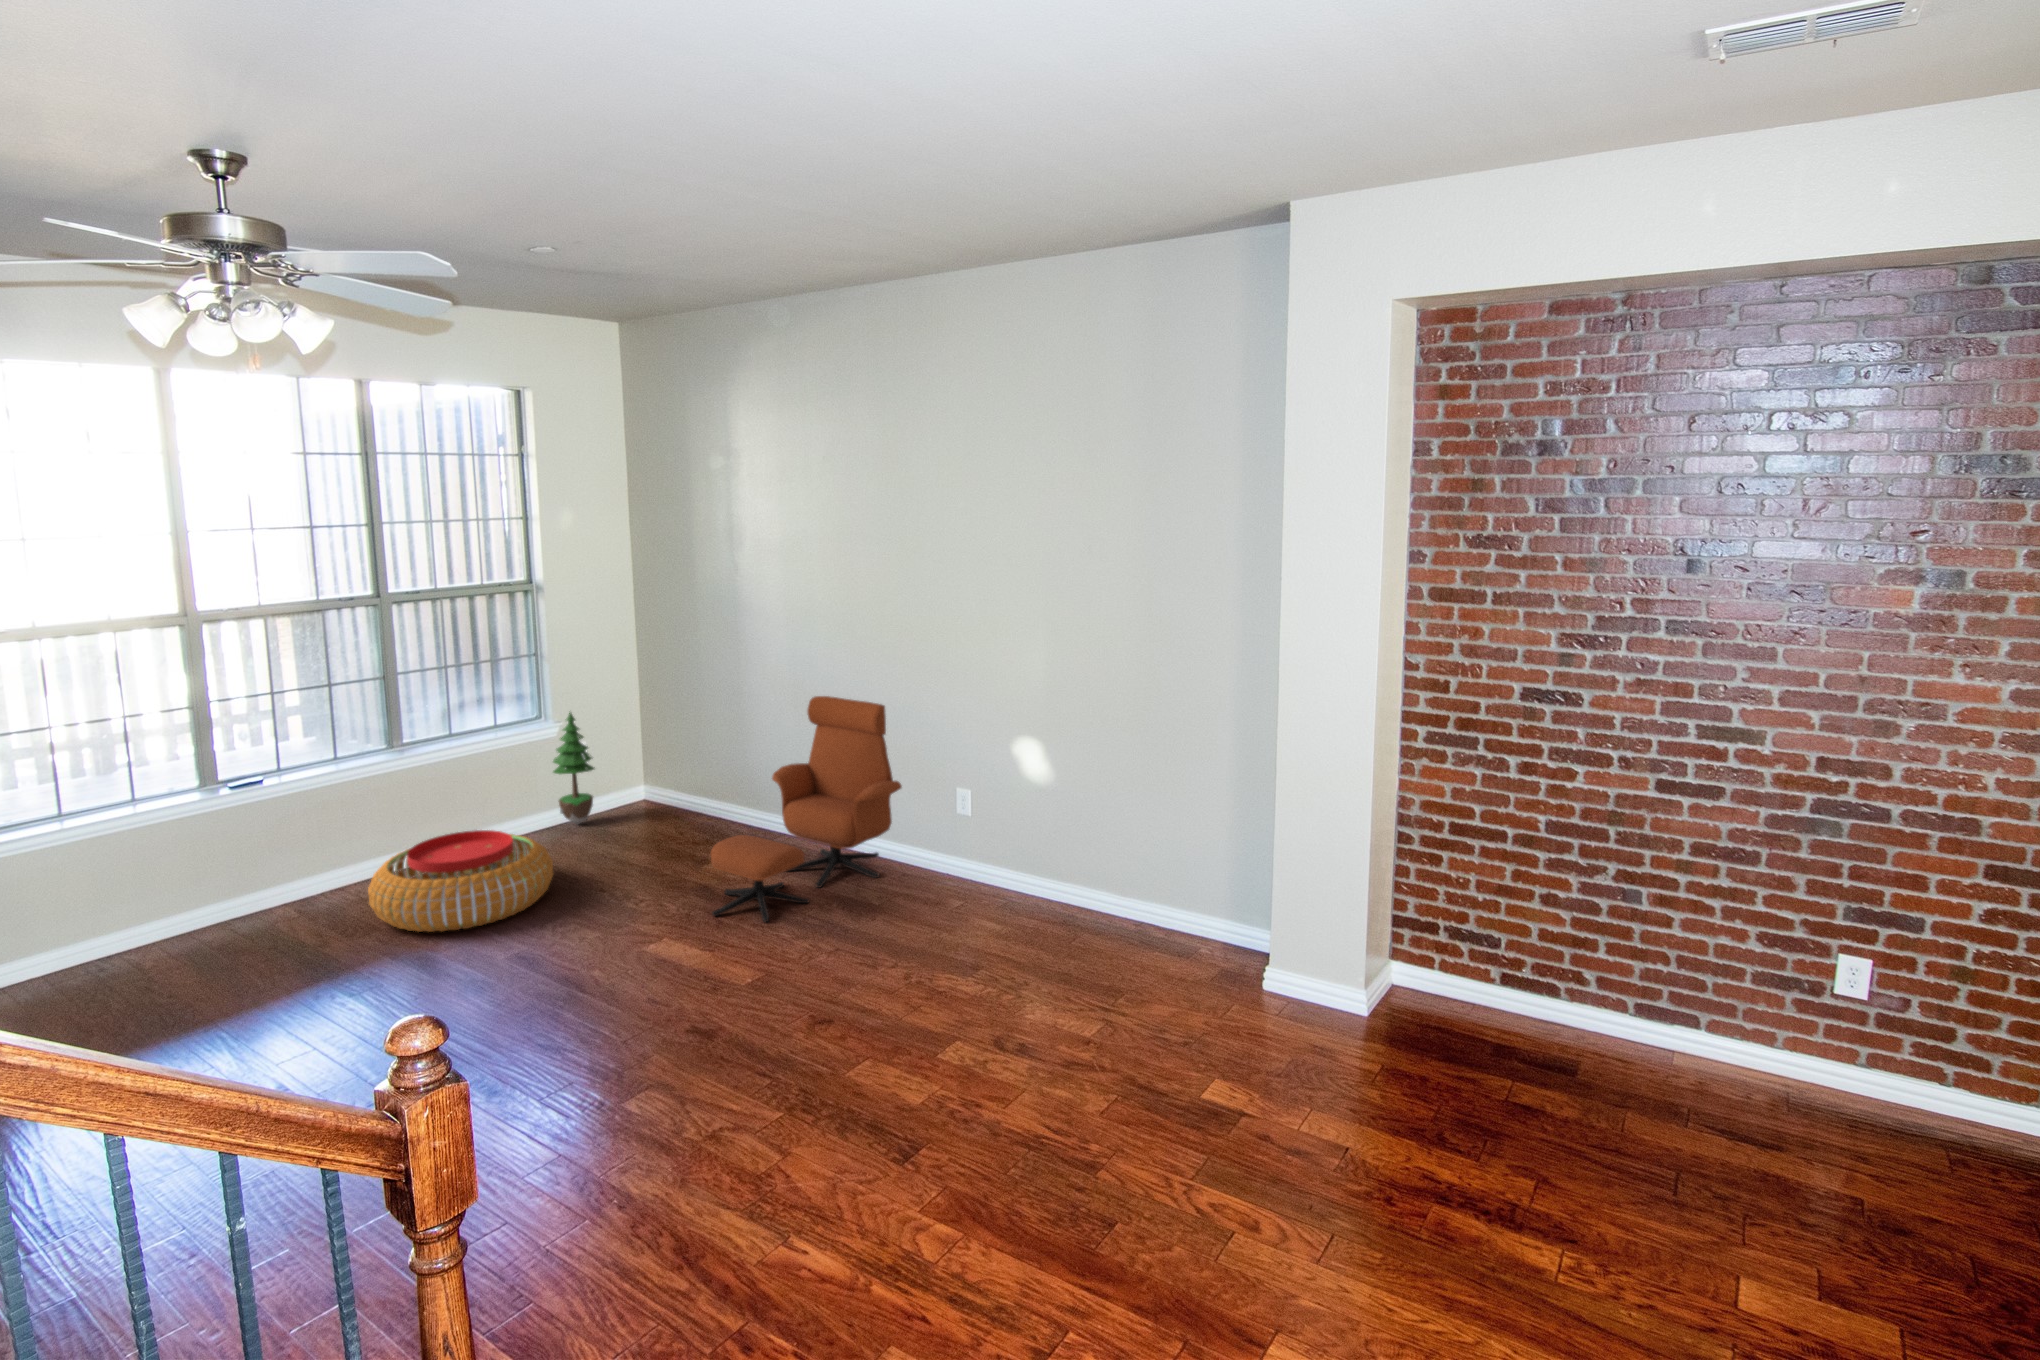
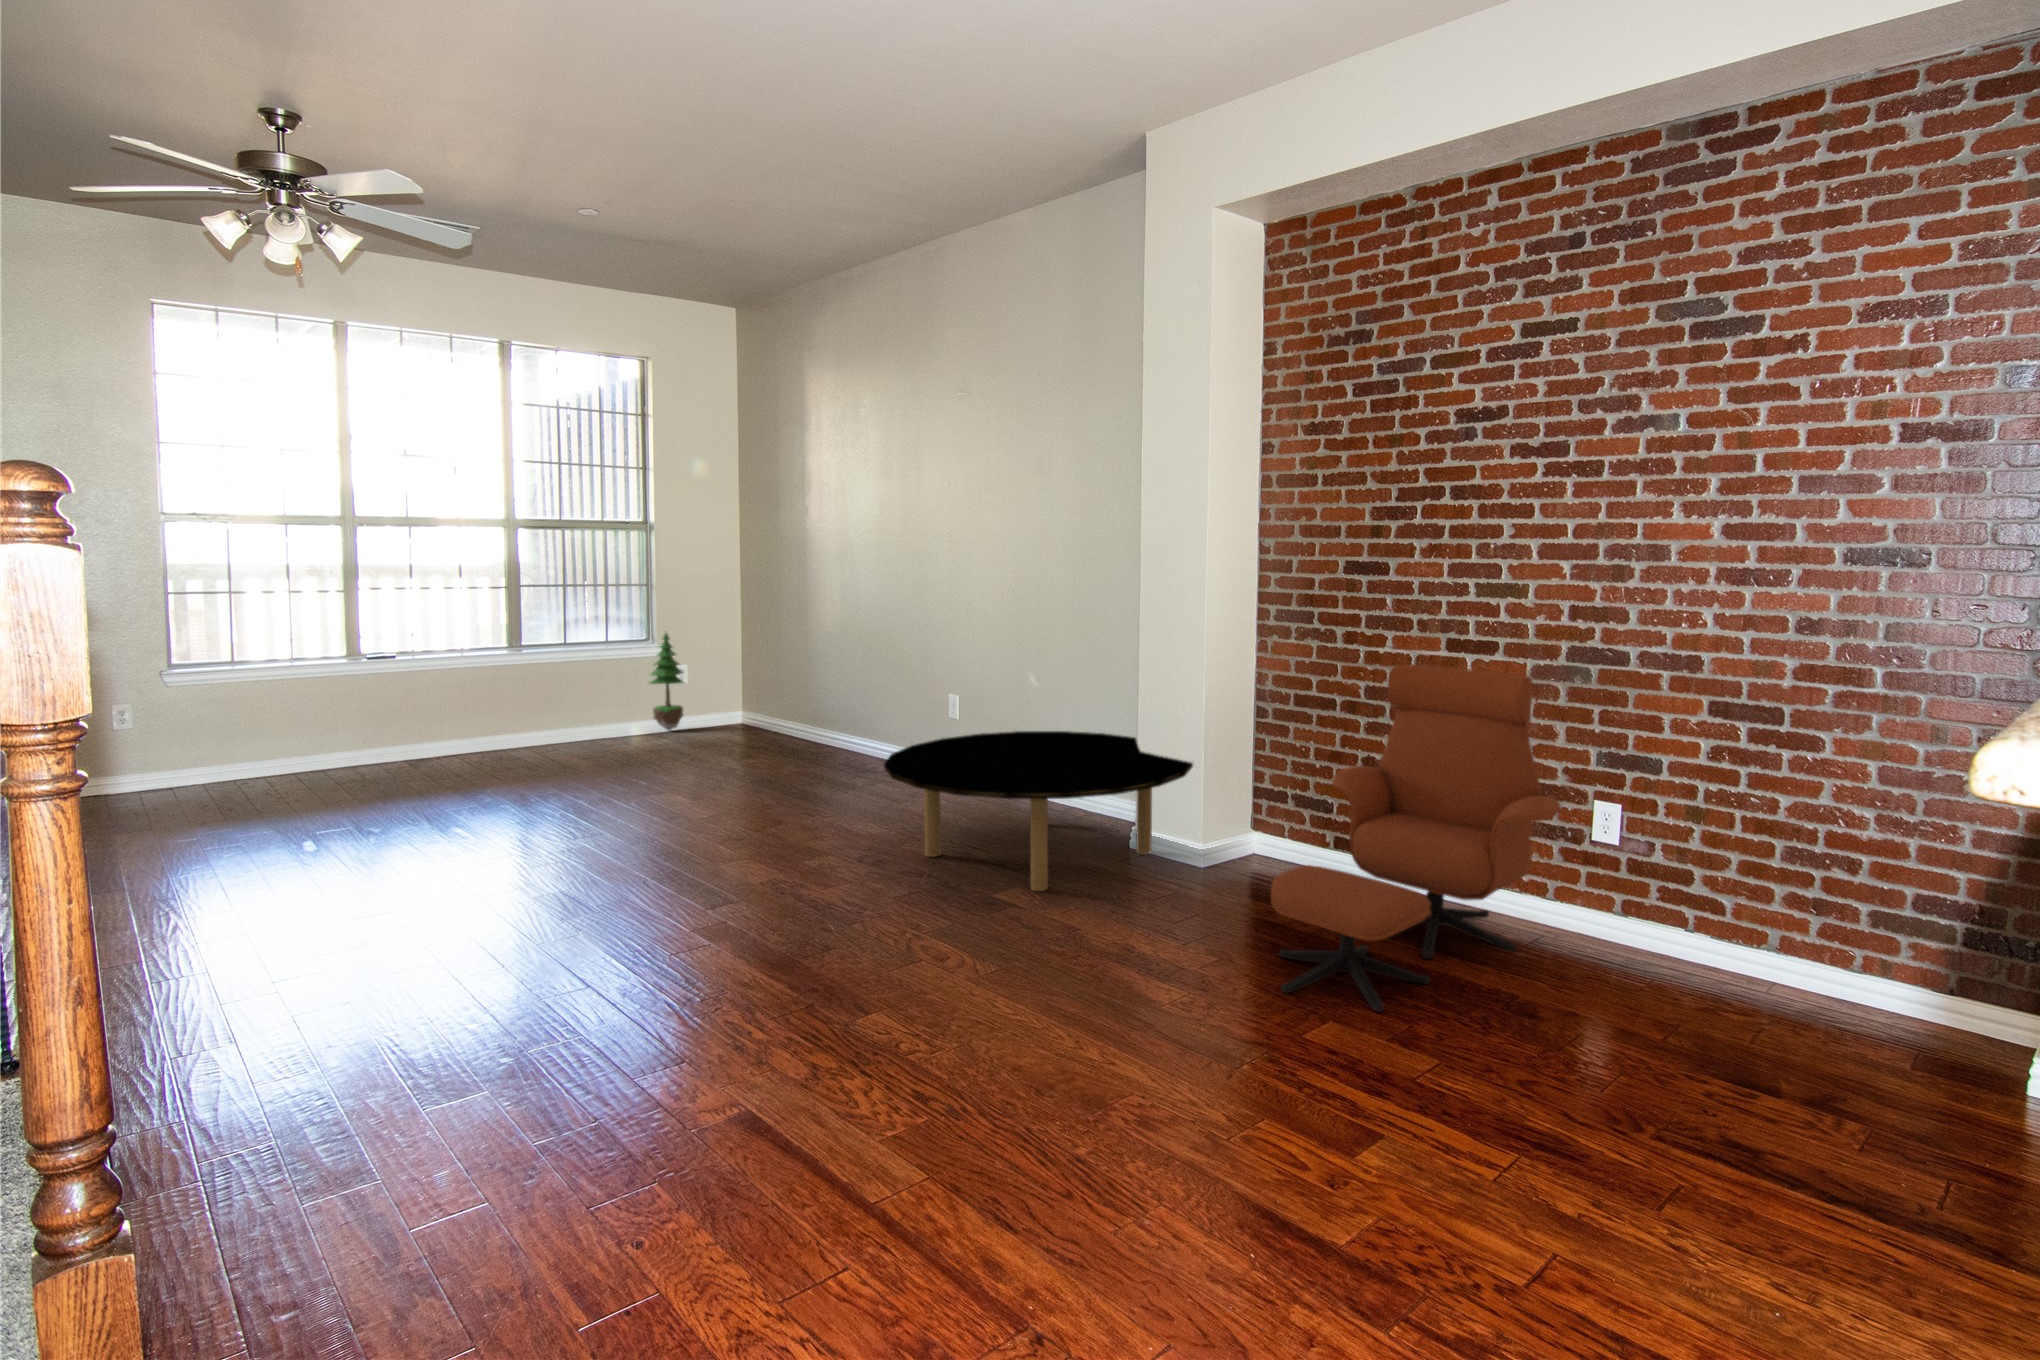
lounge chair: present [711,696,902,922] -> present [1271,665,1561,1012]
pouf: present [368,830,553,932] -> none [454,711,612,779]
coffee table: none [1017,850,1365,1077] -> present [884,731,1193,891]

